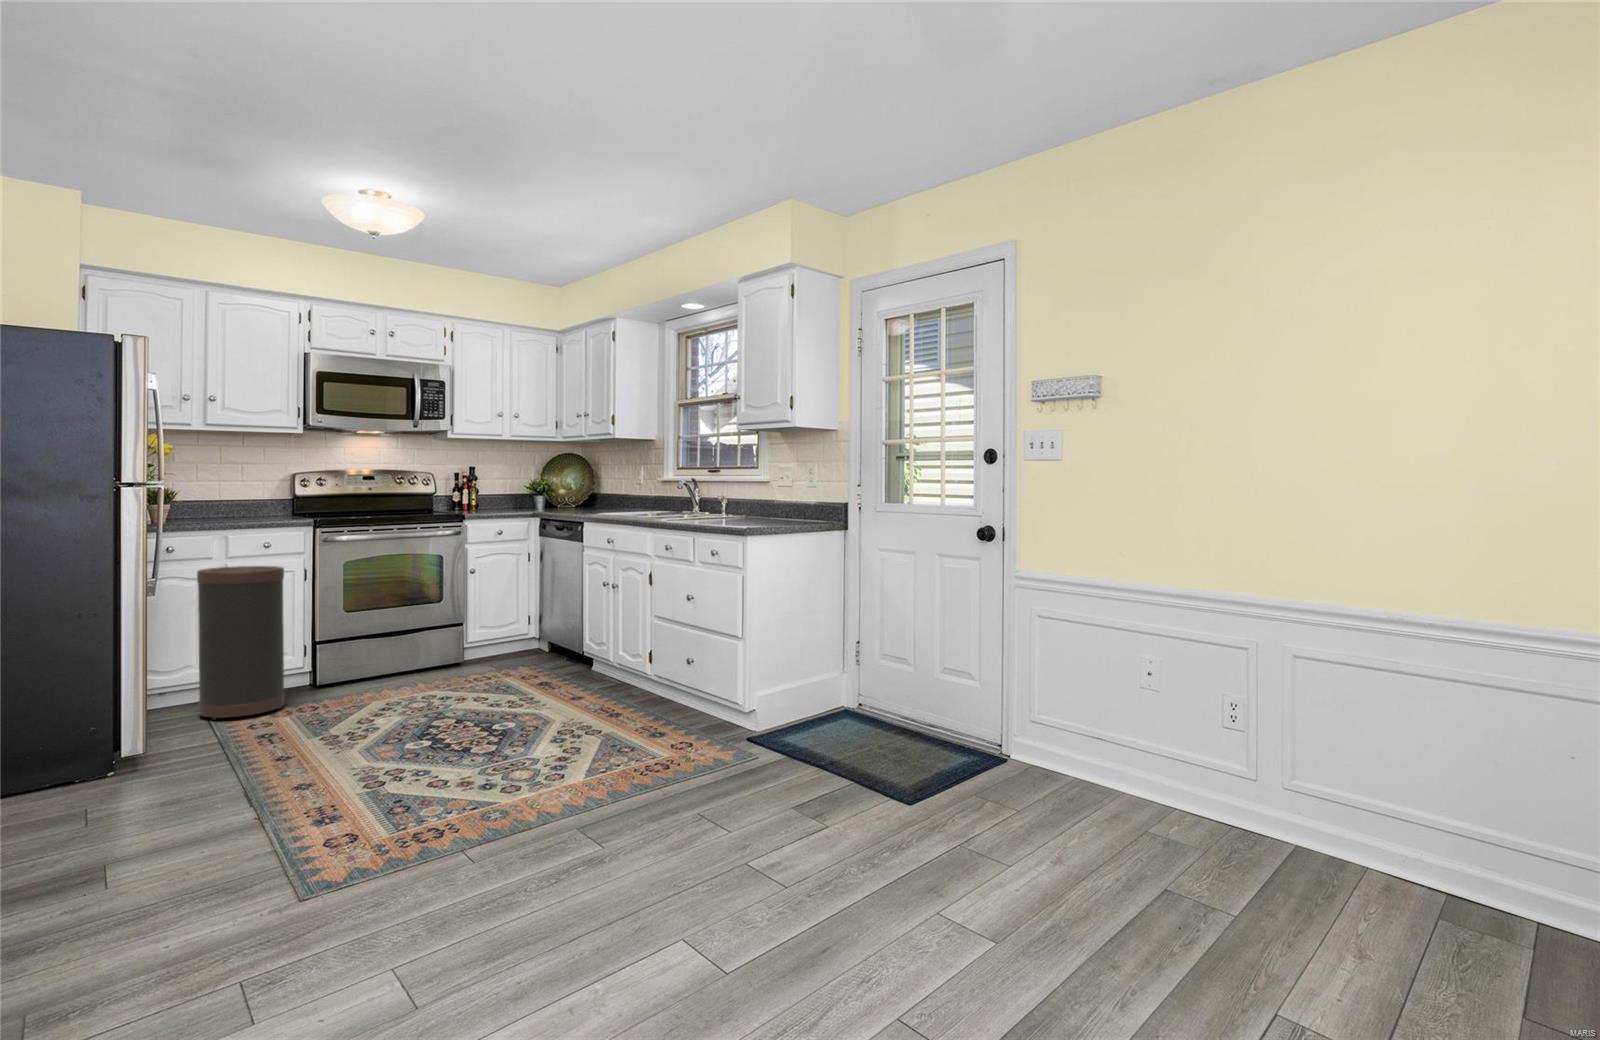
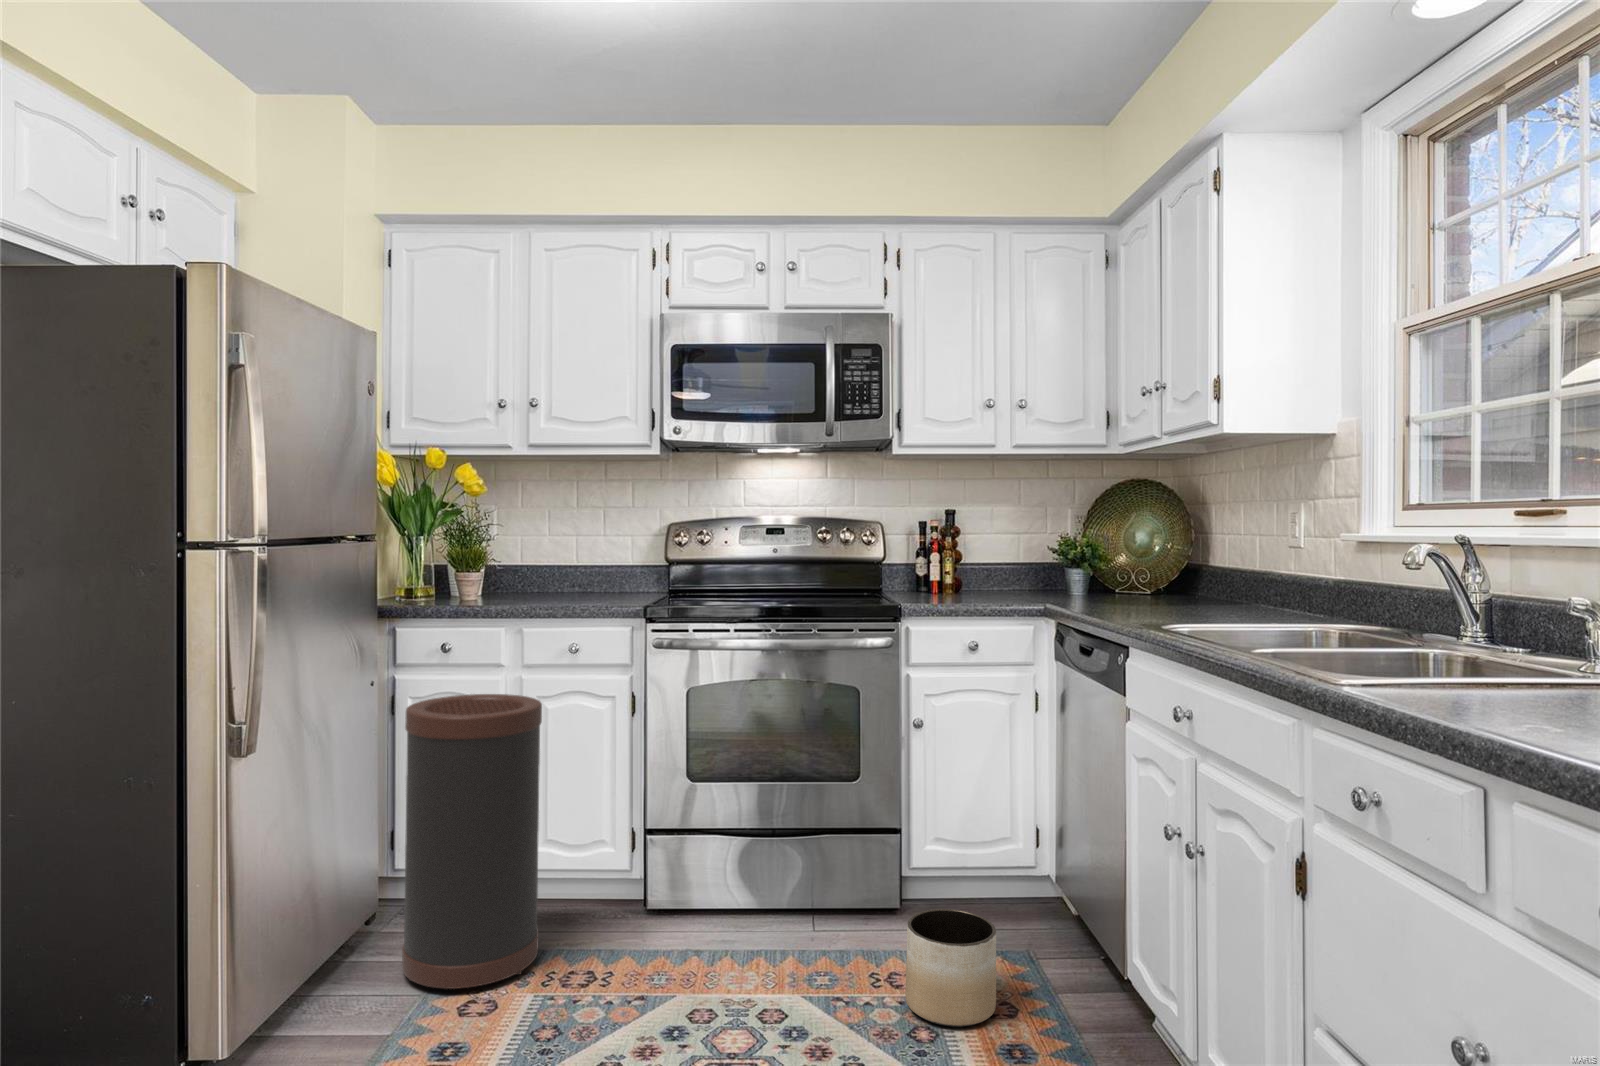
planter: none [493,642,533,683] -> present [905,909,996,1027]

